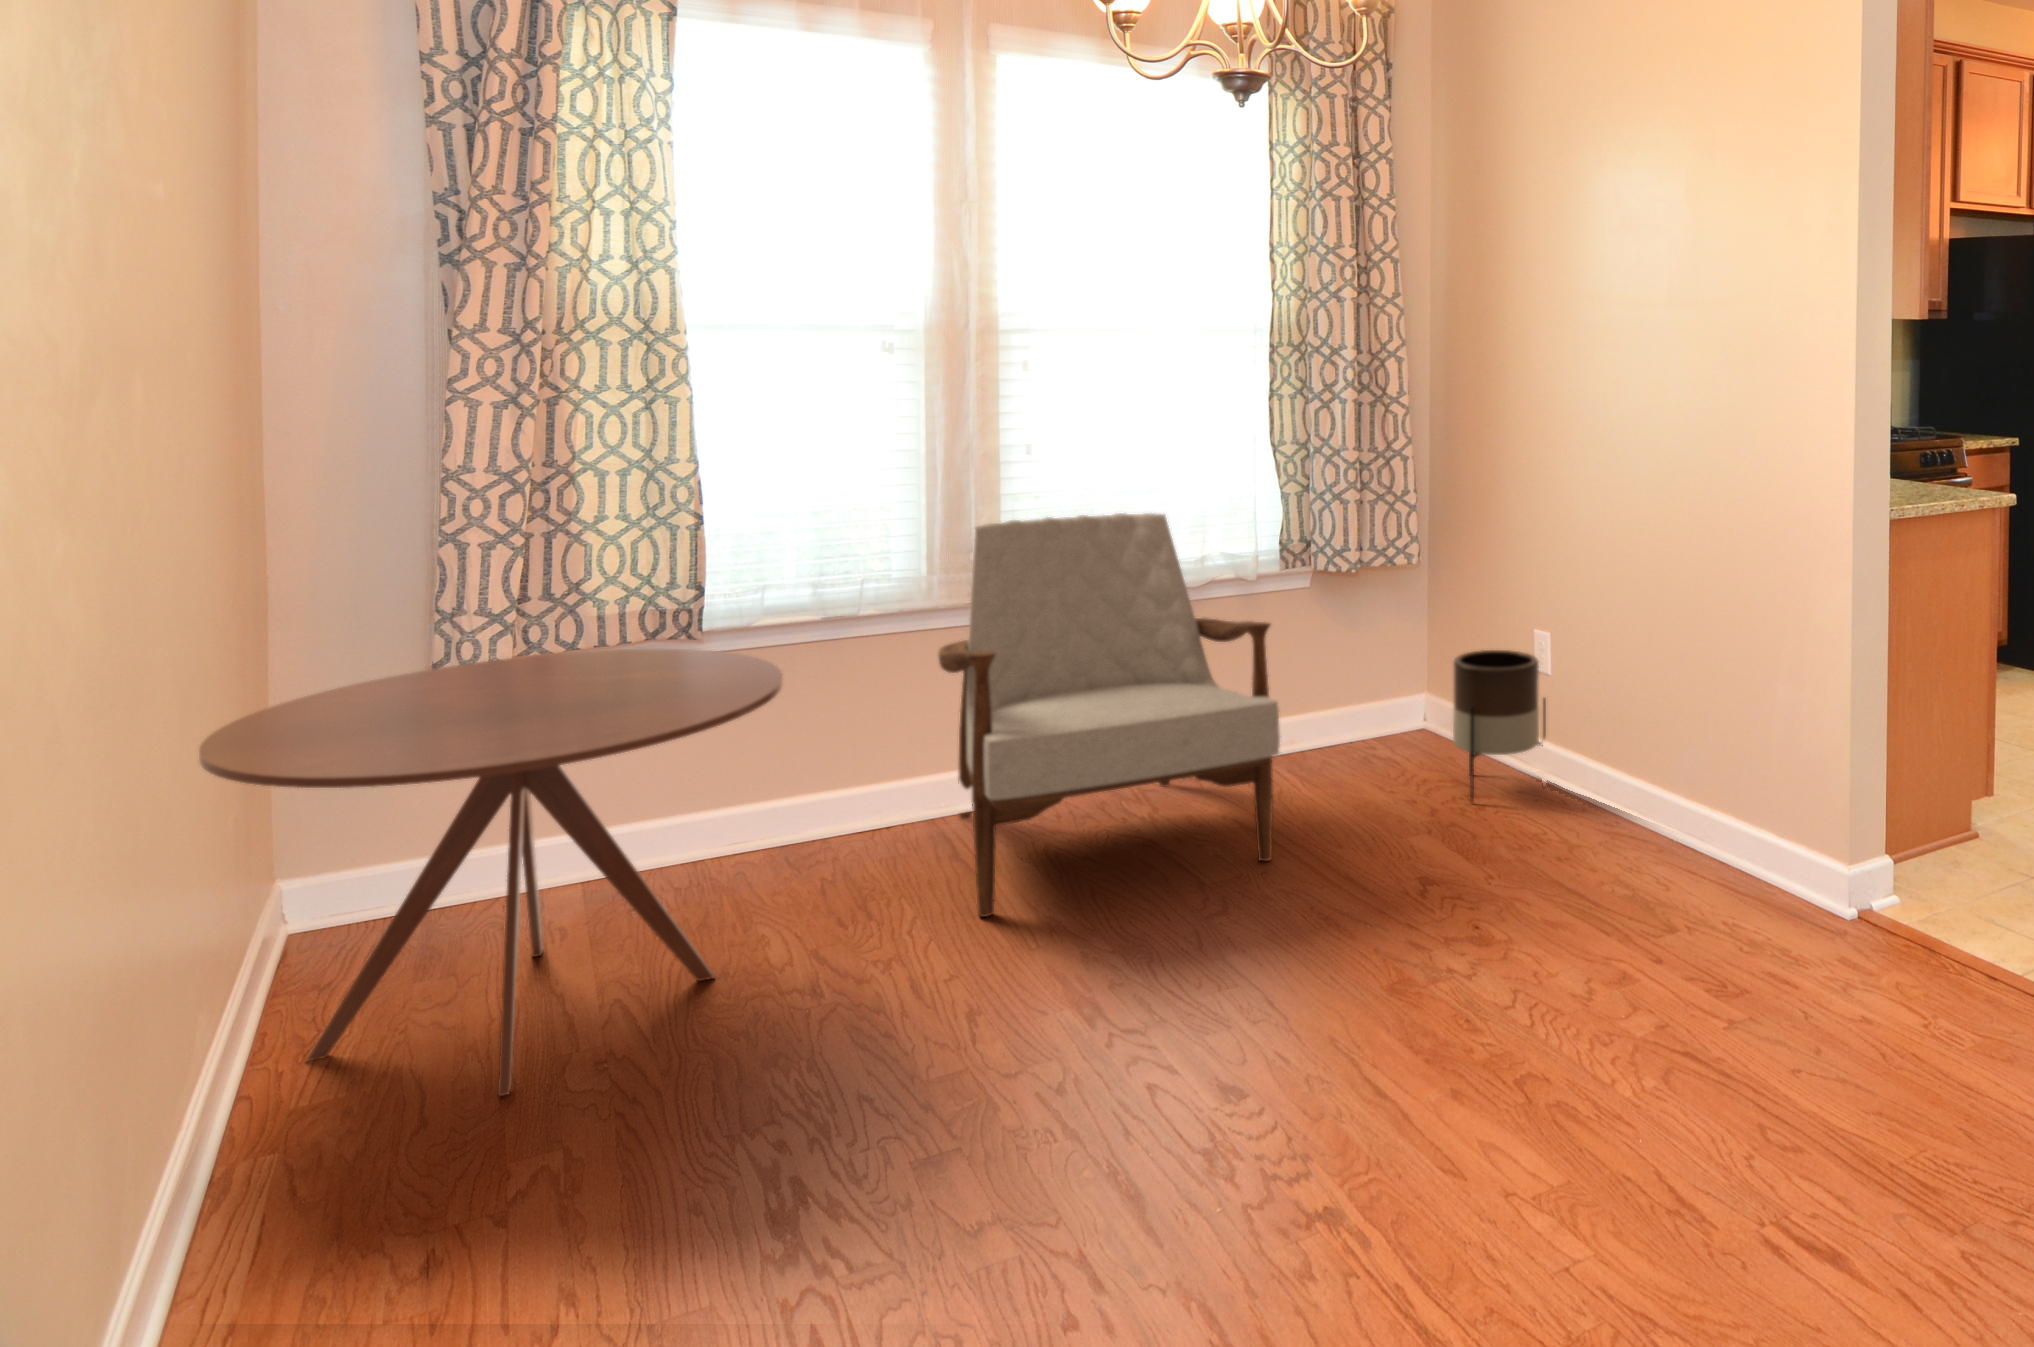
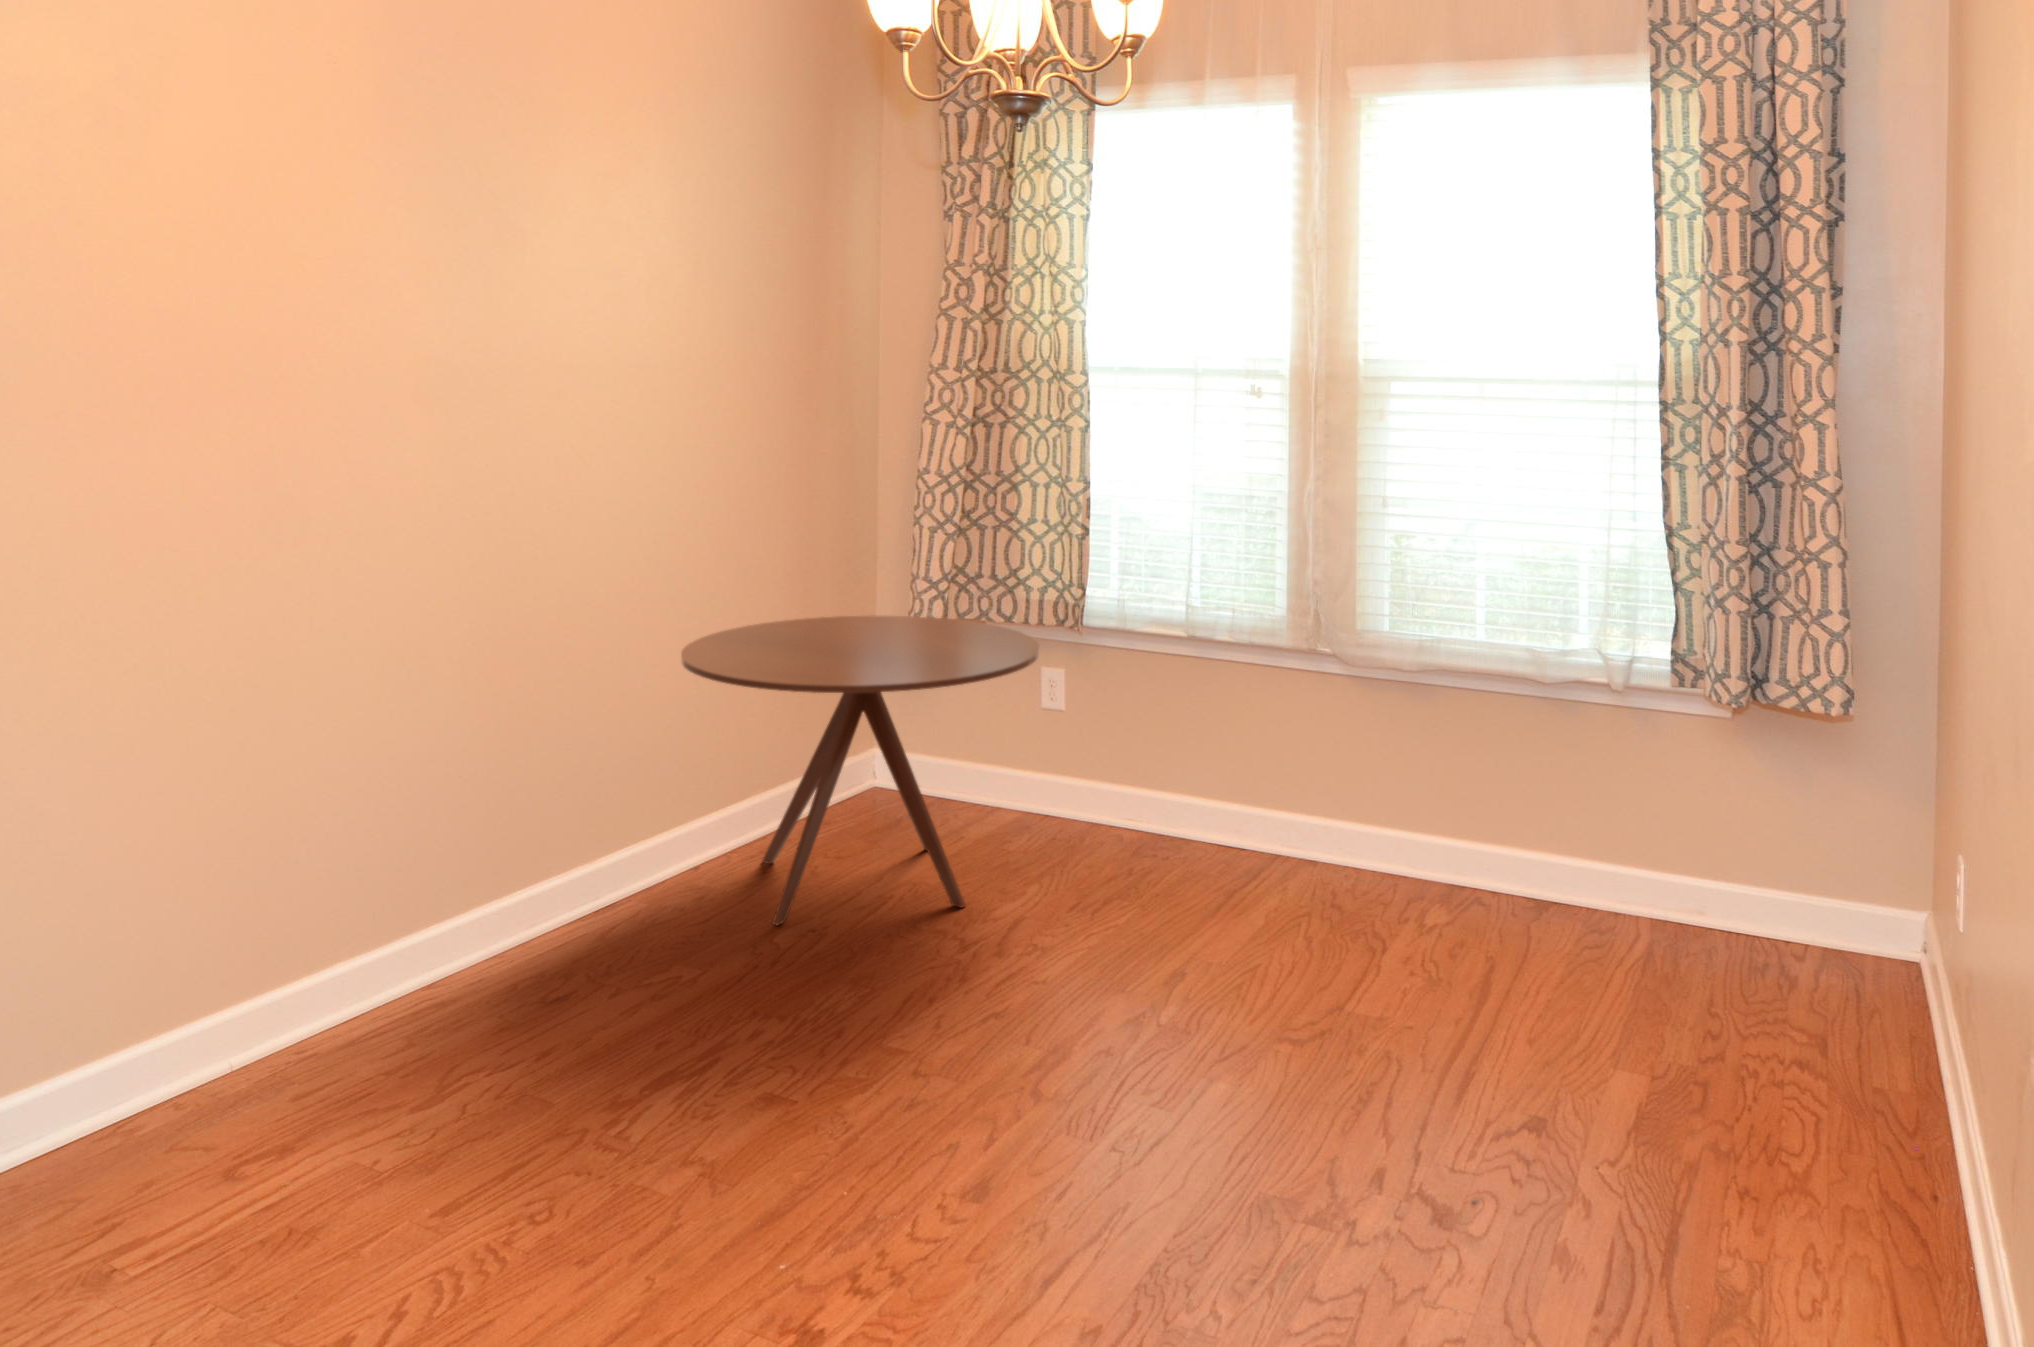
armchair: present [939,513,1280,917] -> none [1147,571,1519,1011]
planter: present [1453,650,1546,803] -> none [1781,851,1930,1091]

